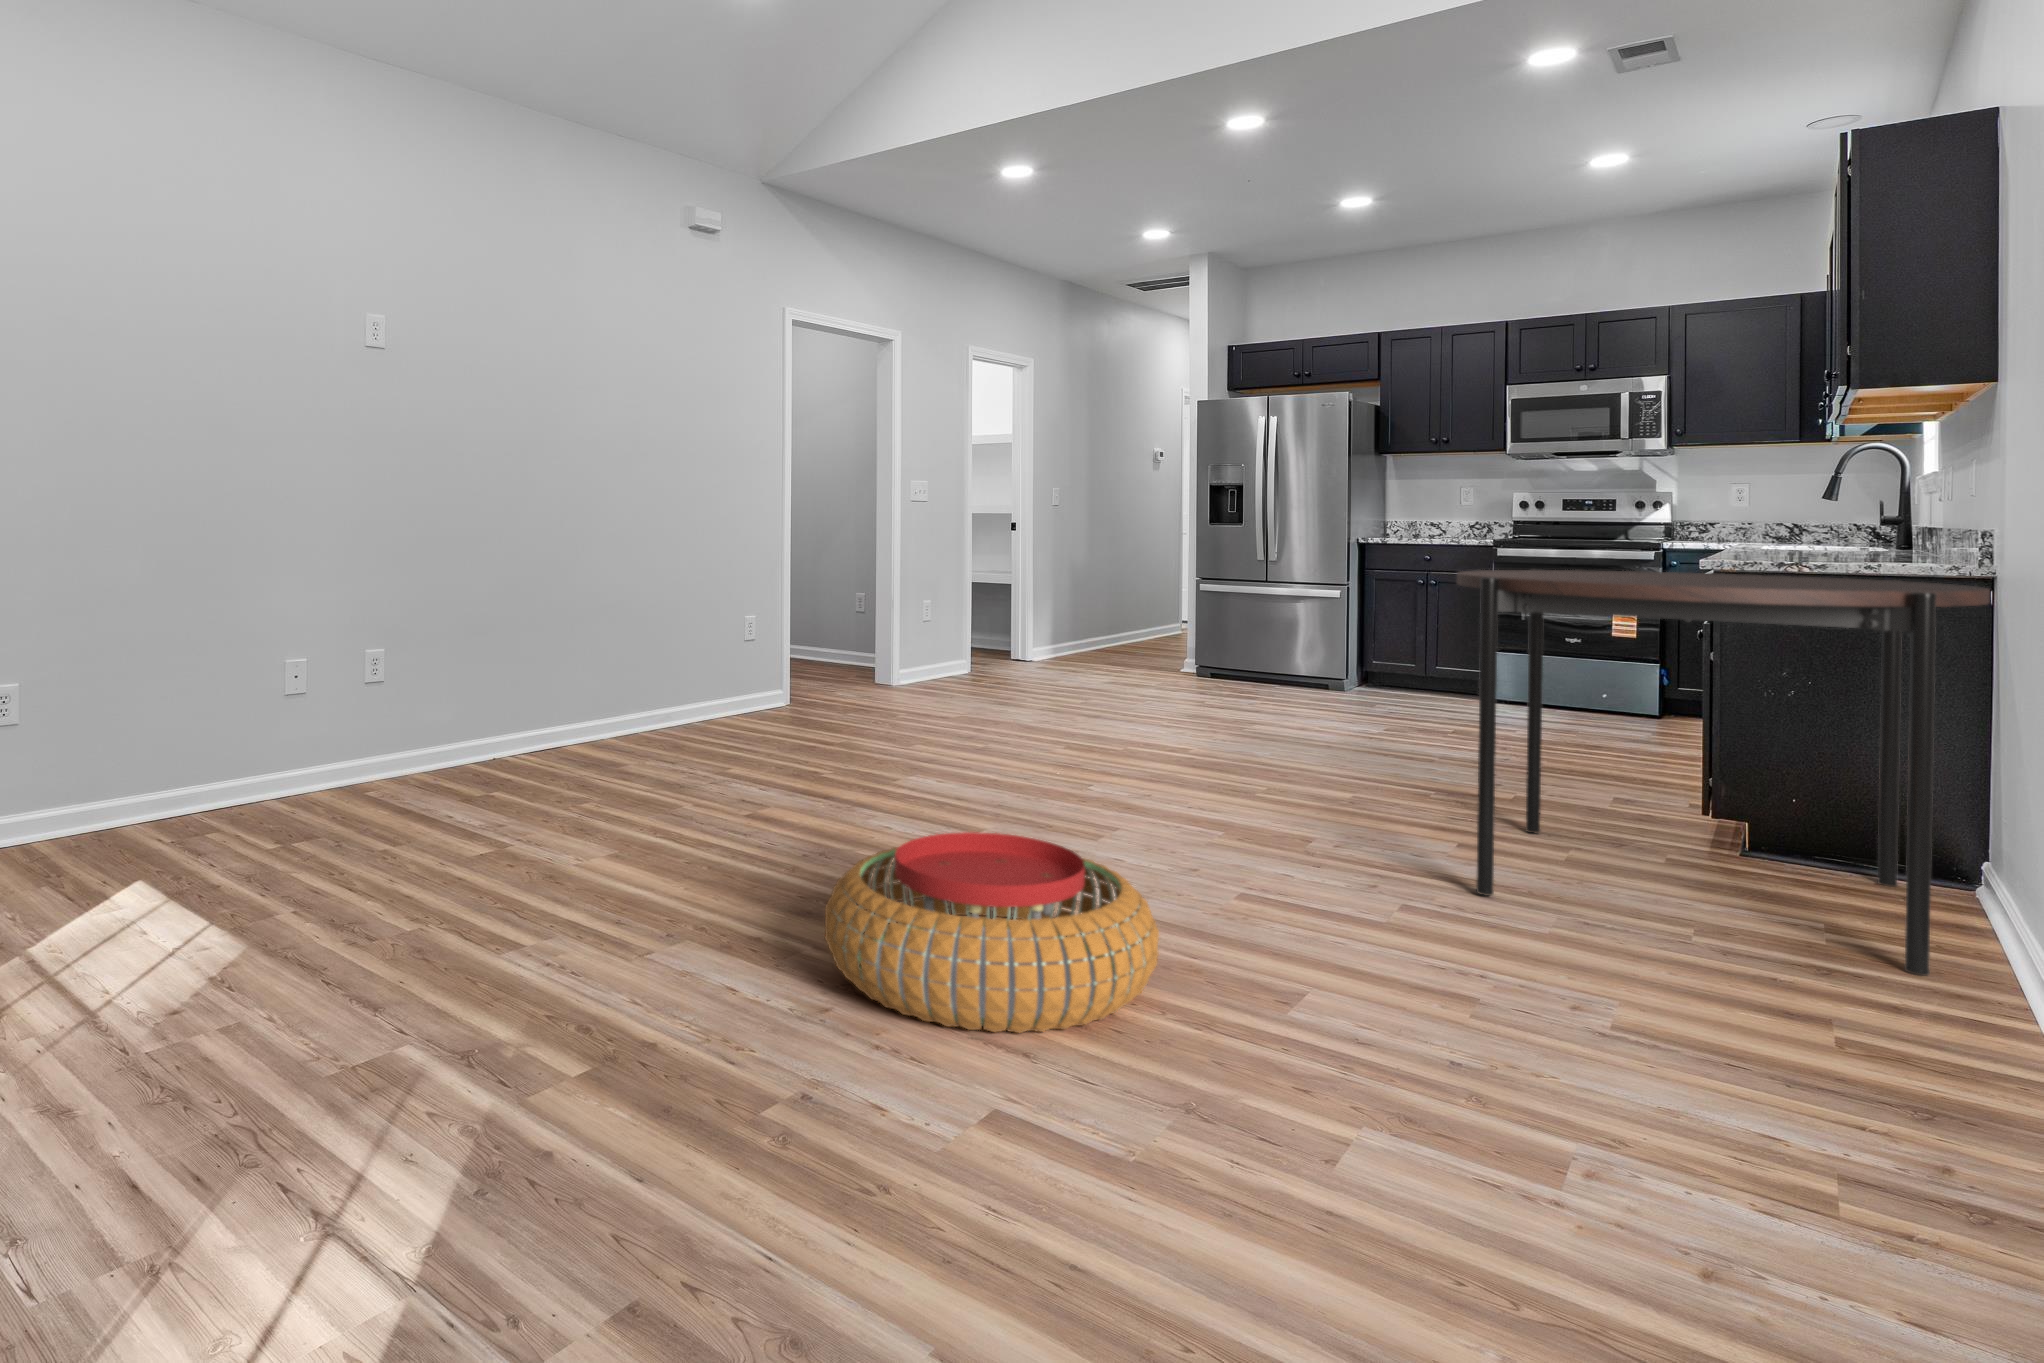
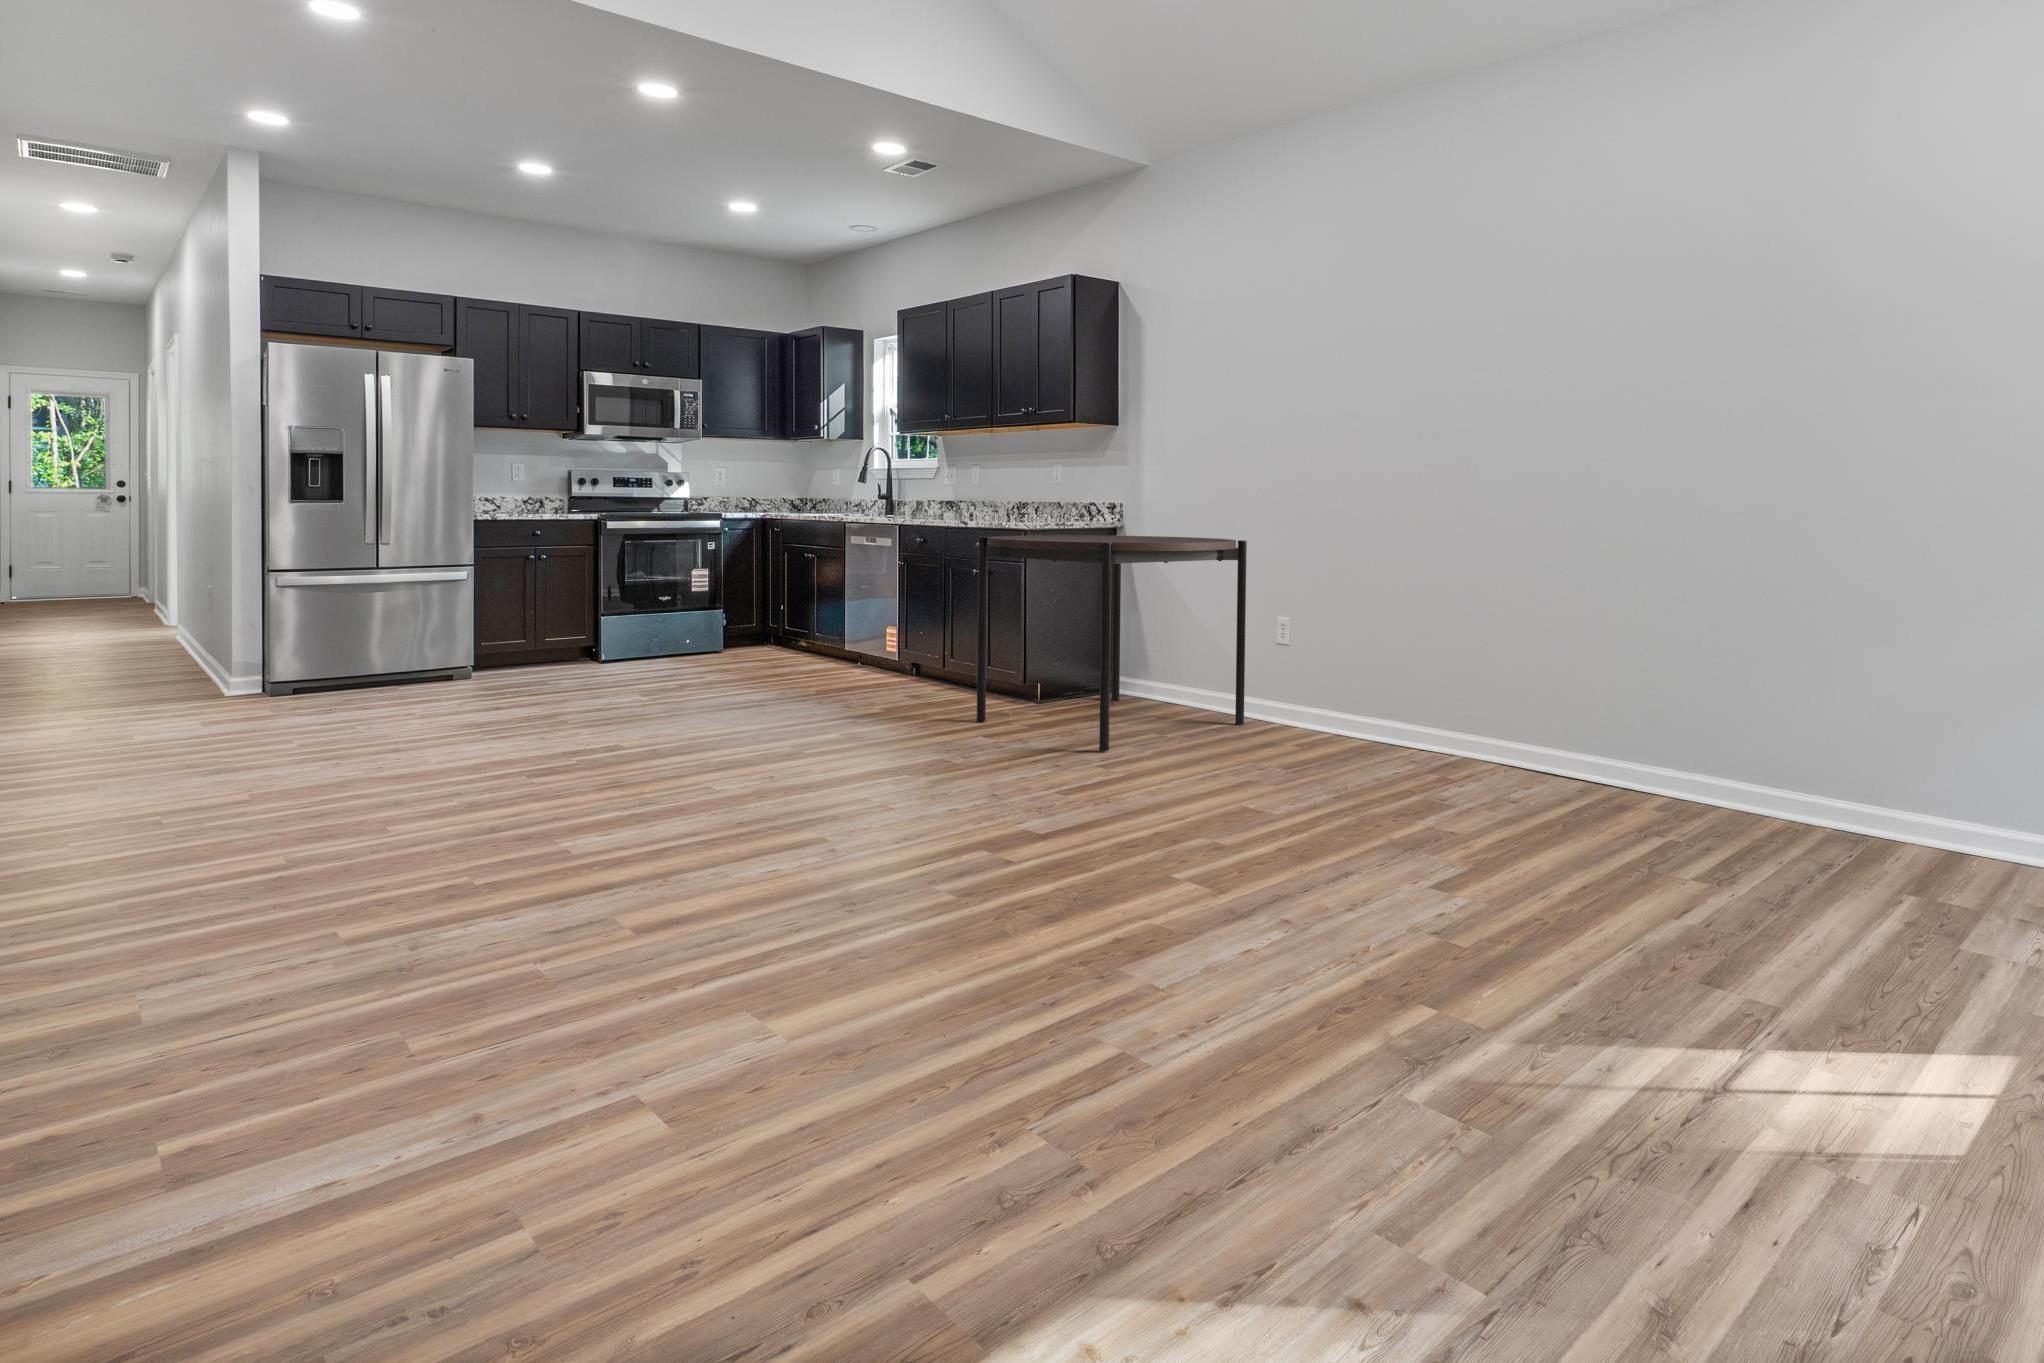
pouf: present [825,832,1159,1033] -> none [1103,760,1363,905]

